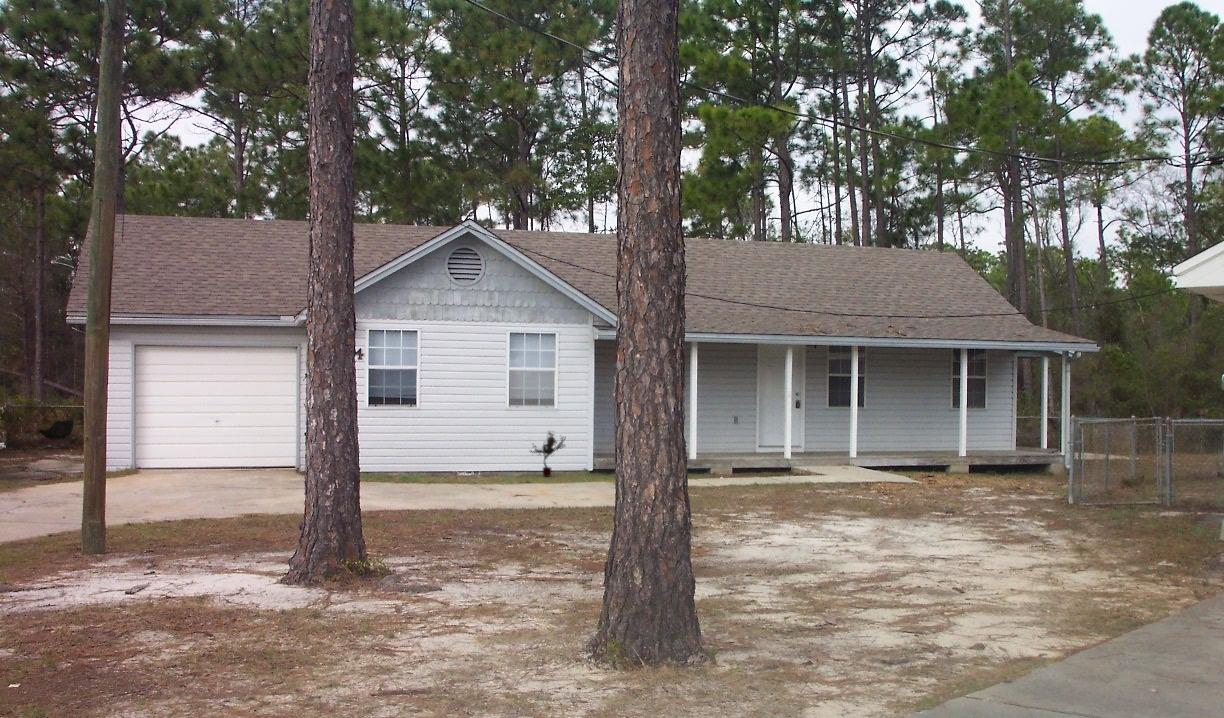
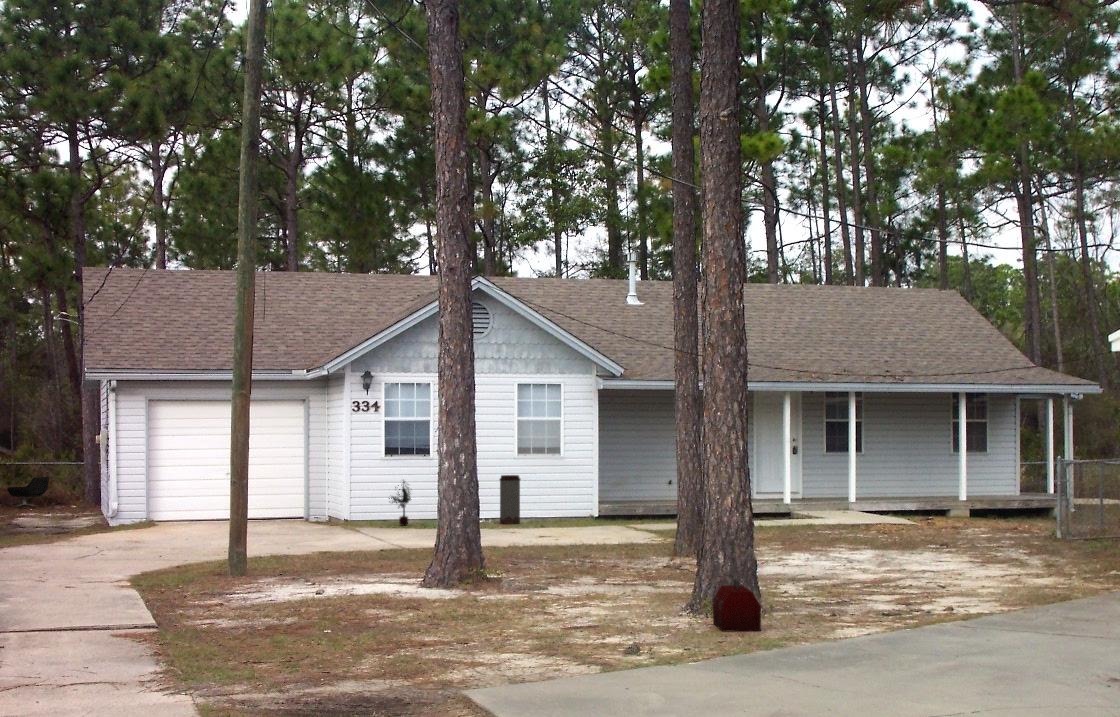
trash can: none [488,427,510,477] -> present [500,475,520,524]
potted tree: present [531,432,566,477] -> present [389,481,411,526]
toolbox: none [623,607,688,694] -> present [713,579,761,631]

